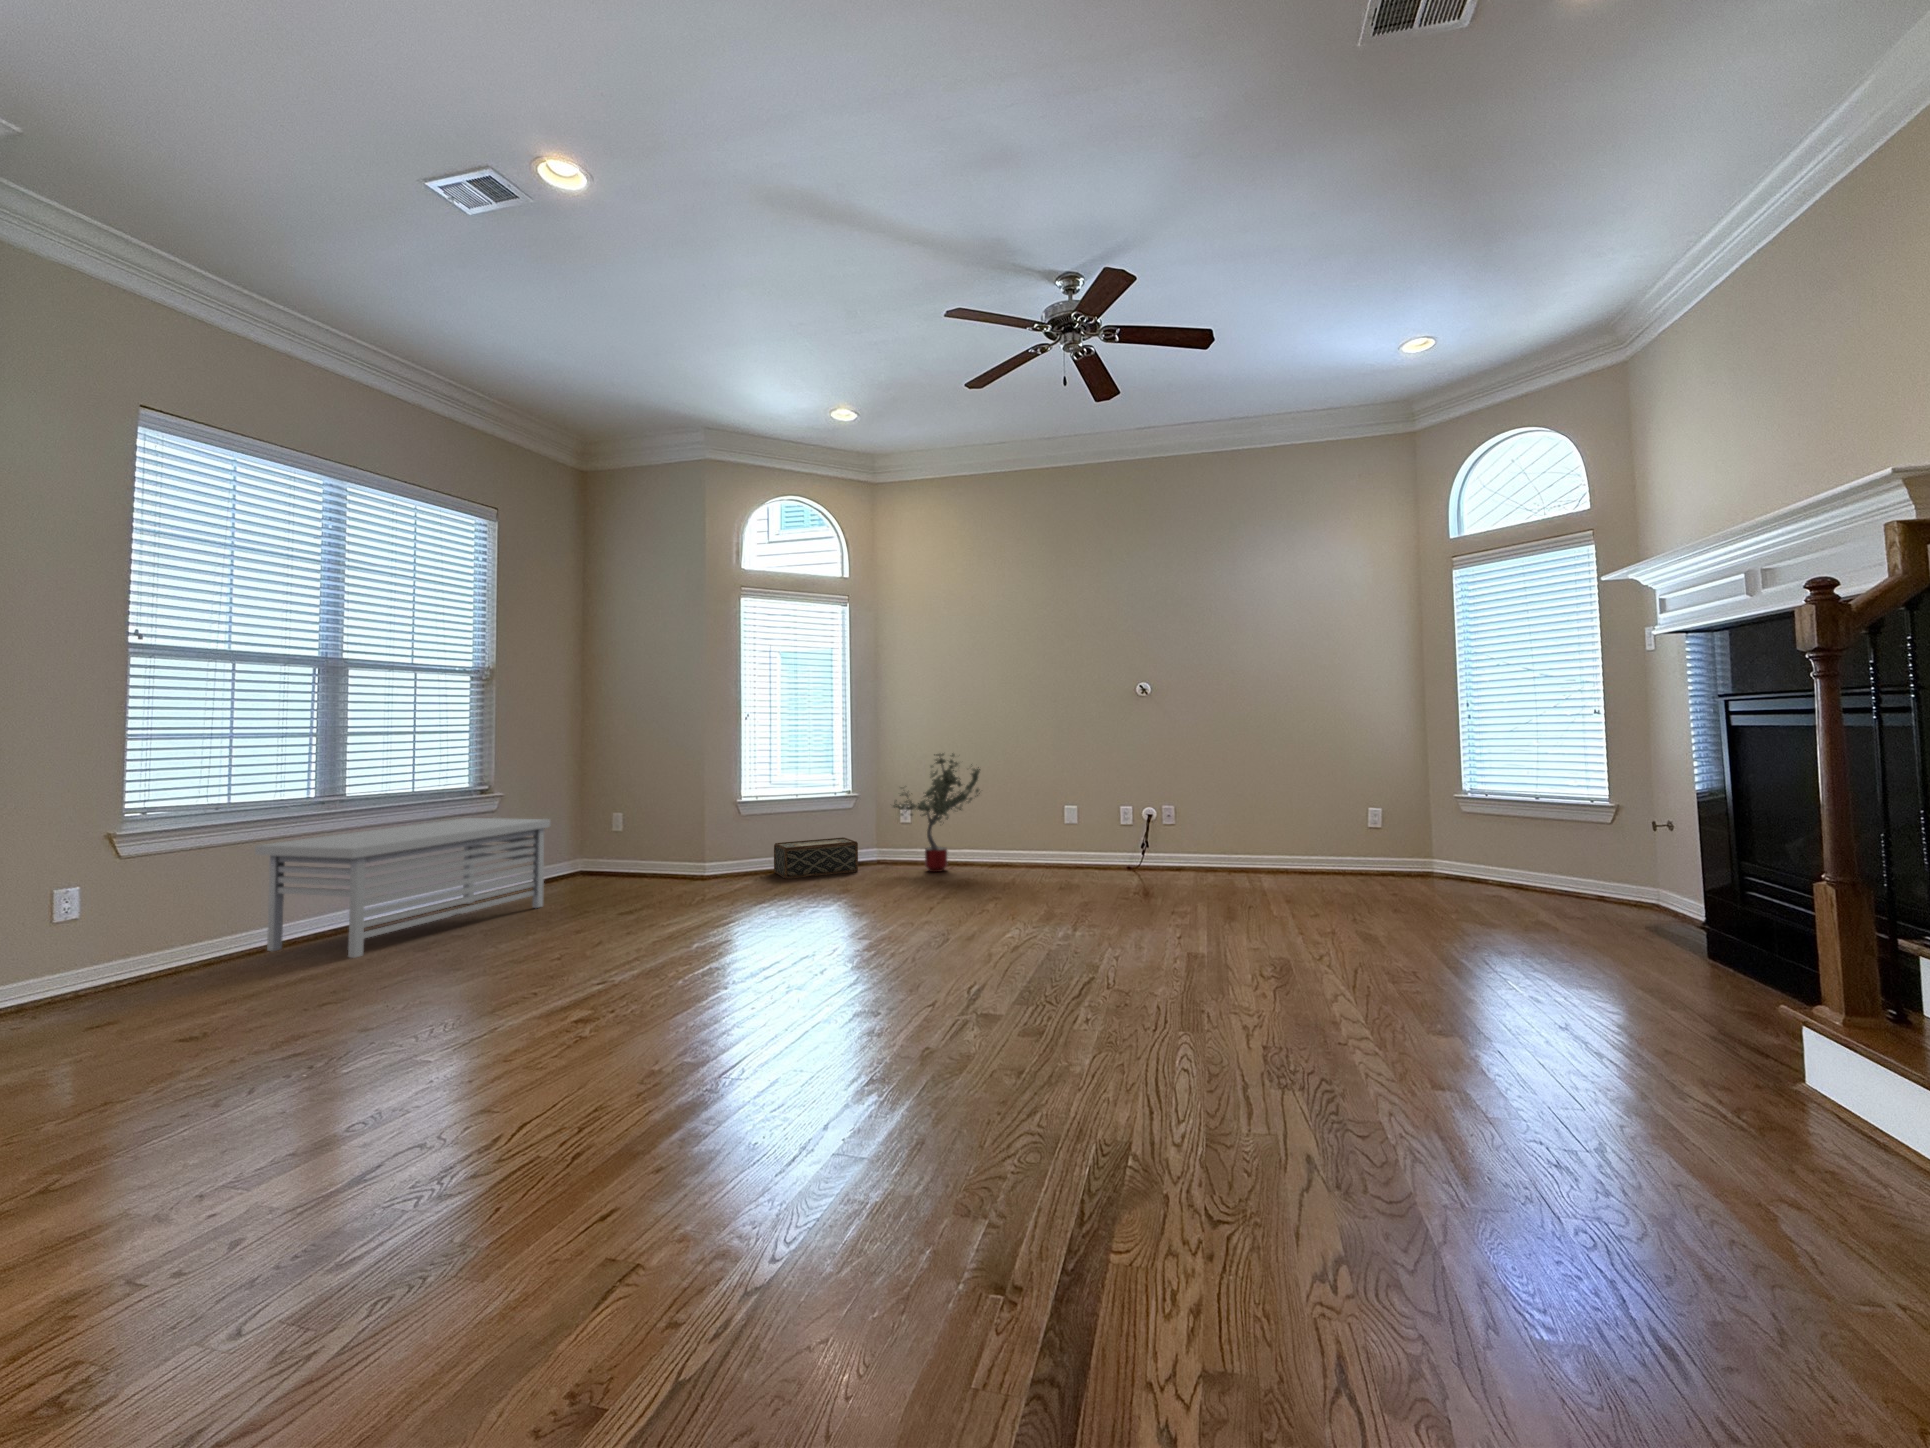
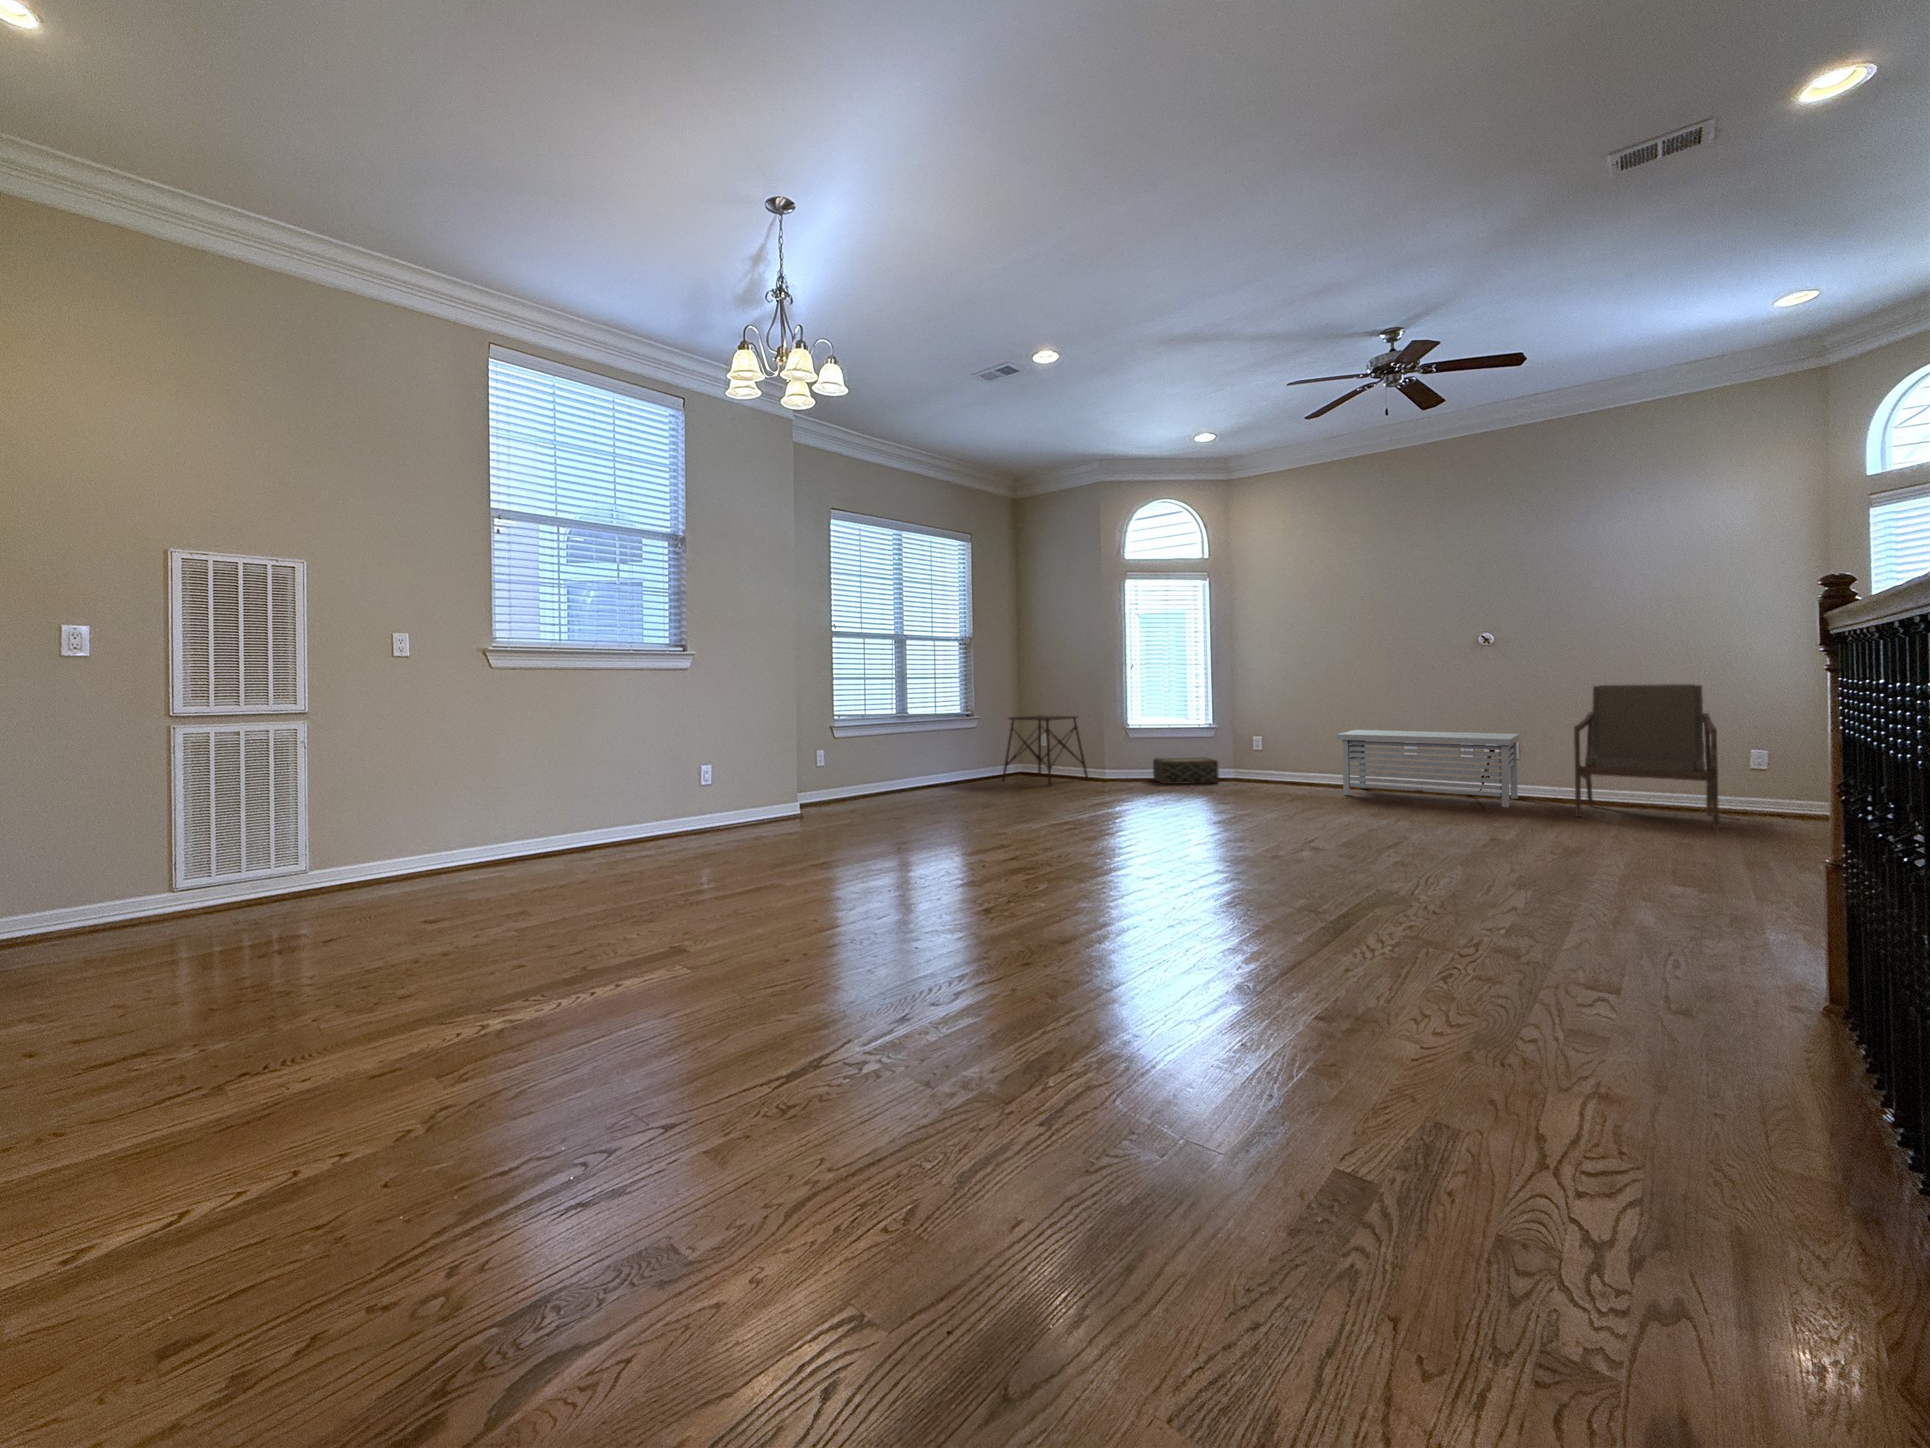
armchair: none [1234,742,1360,899] -> present [1574,684,1719,828]
potted tree: present [893,754,980,872] -> none [1244,693,1325,787]
side table: none [538,788,681,898] -> present [1002,715,1088,786]
storage bench: present [255,818,550,958] -> present [1336,730,1519,807]

